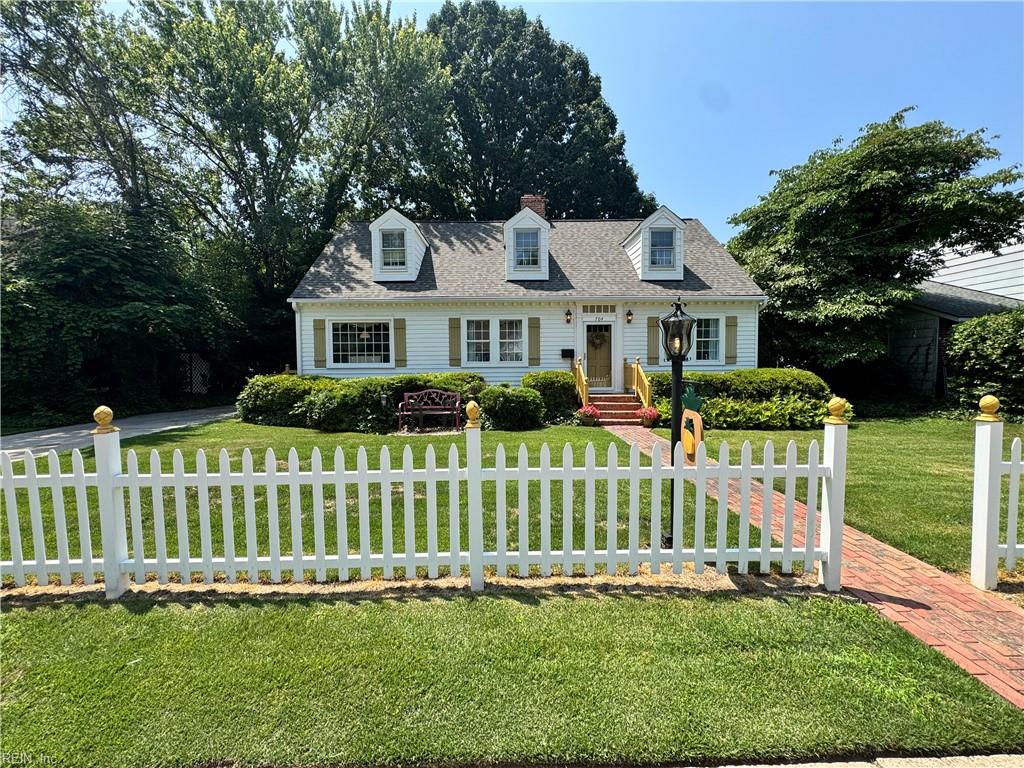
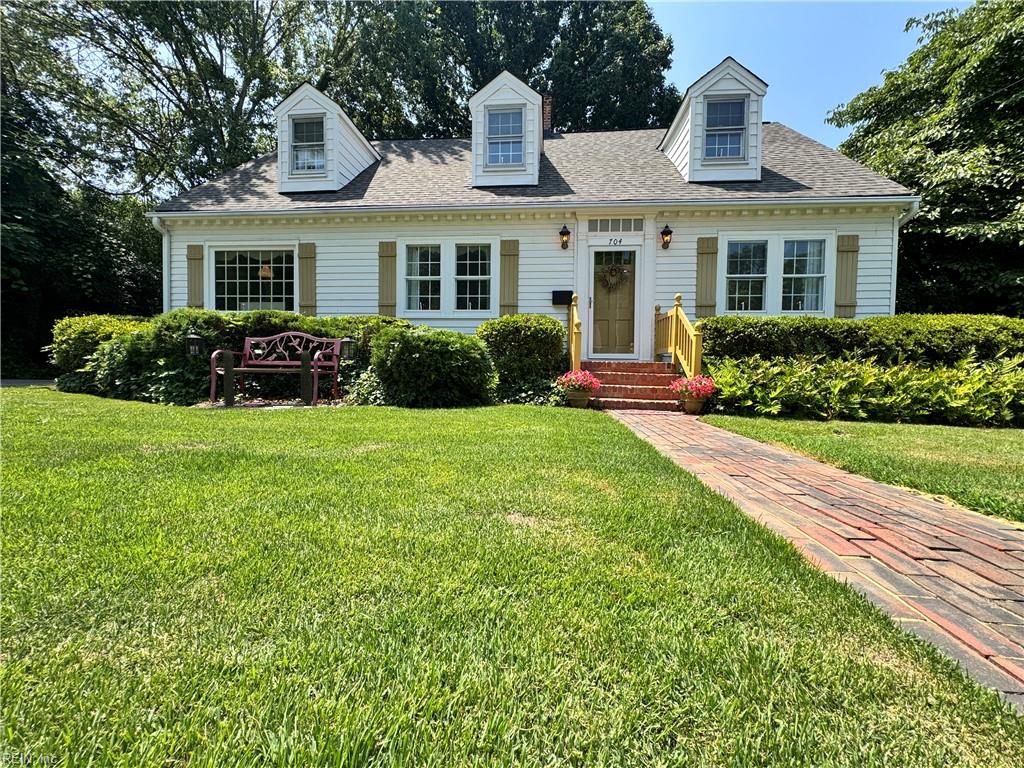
potted plant: present [320,406,351,432] -> none [48,354,127,402]

